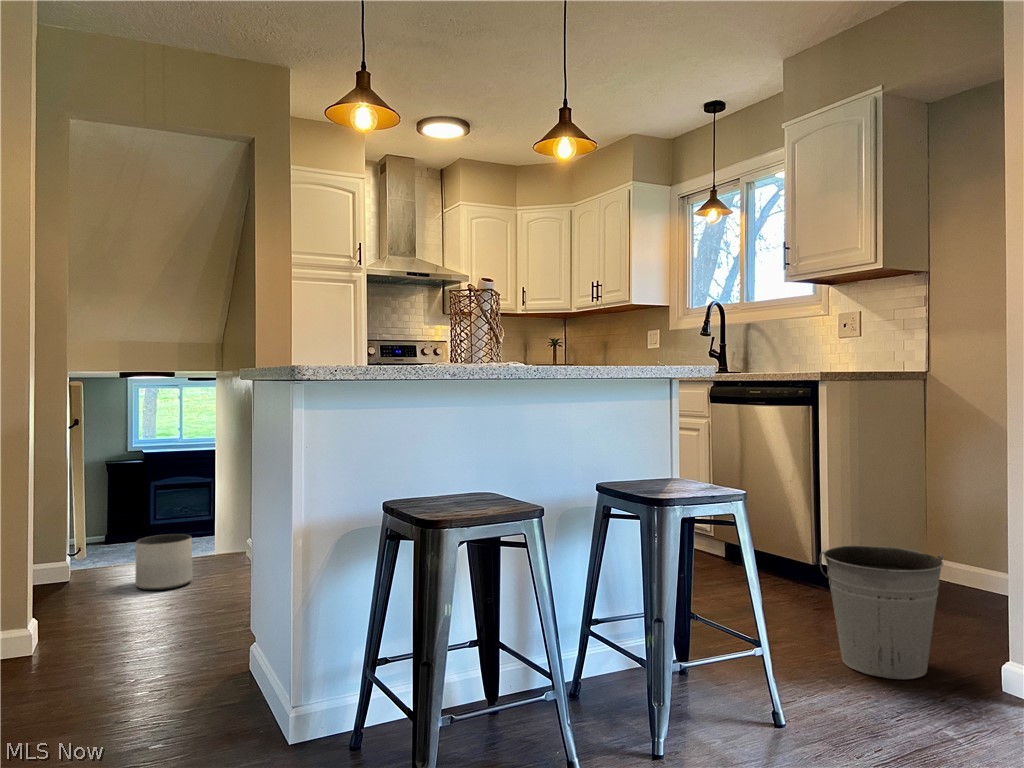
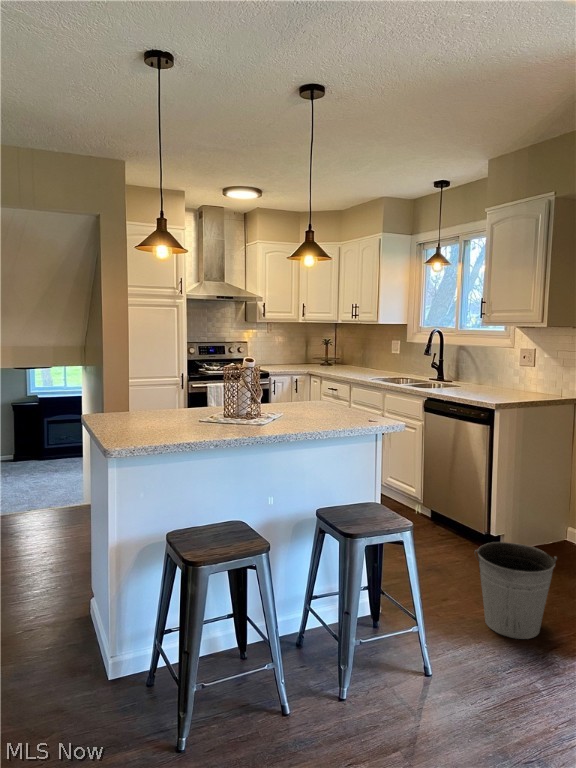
planter: present [135,534,192,590] -> none [27,497,65,537]

